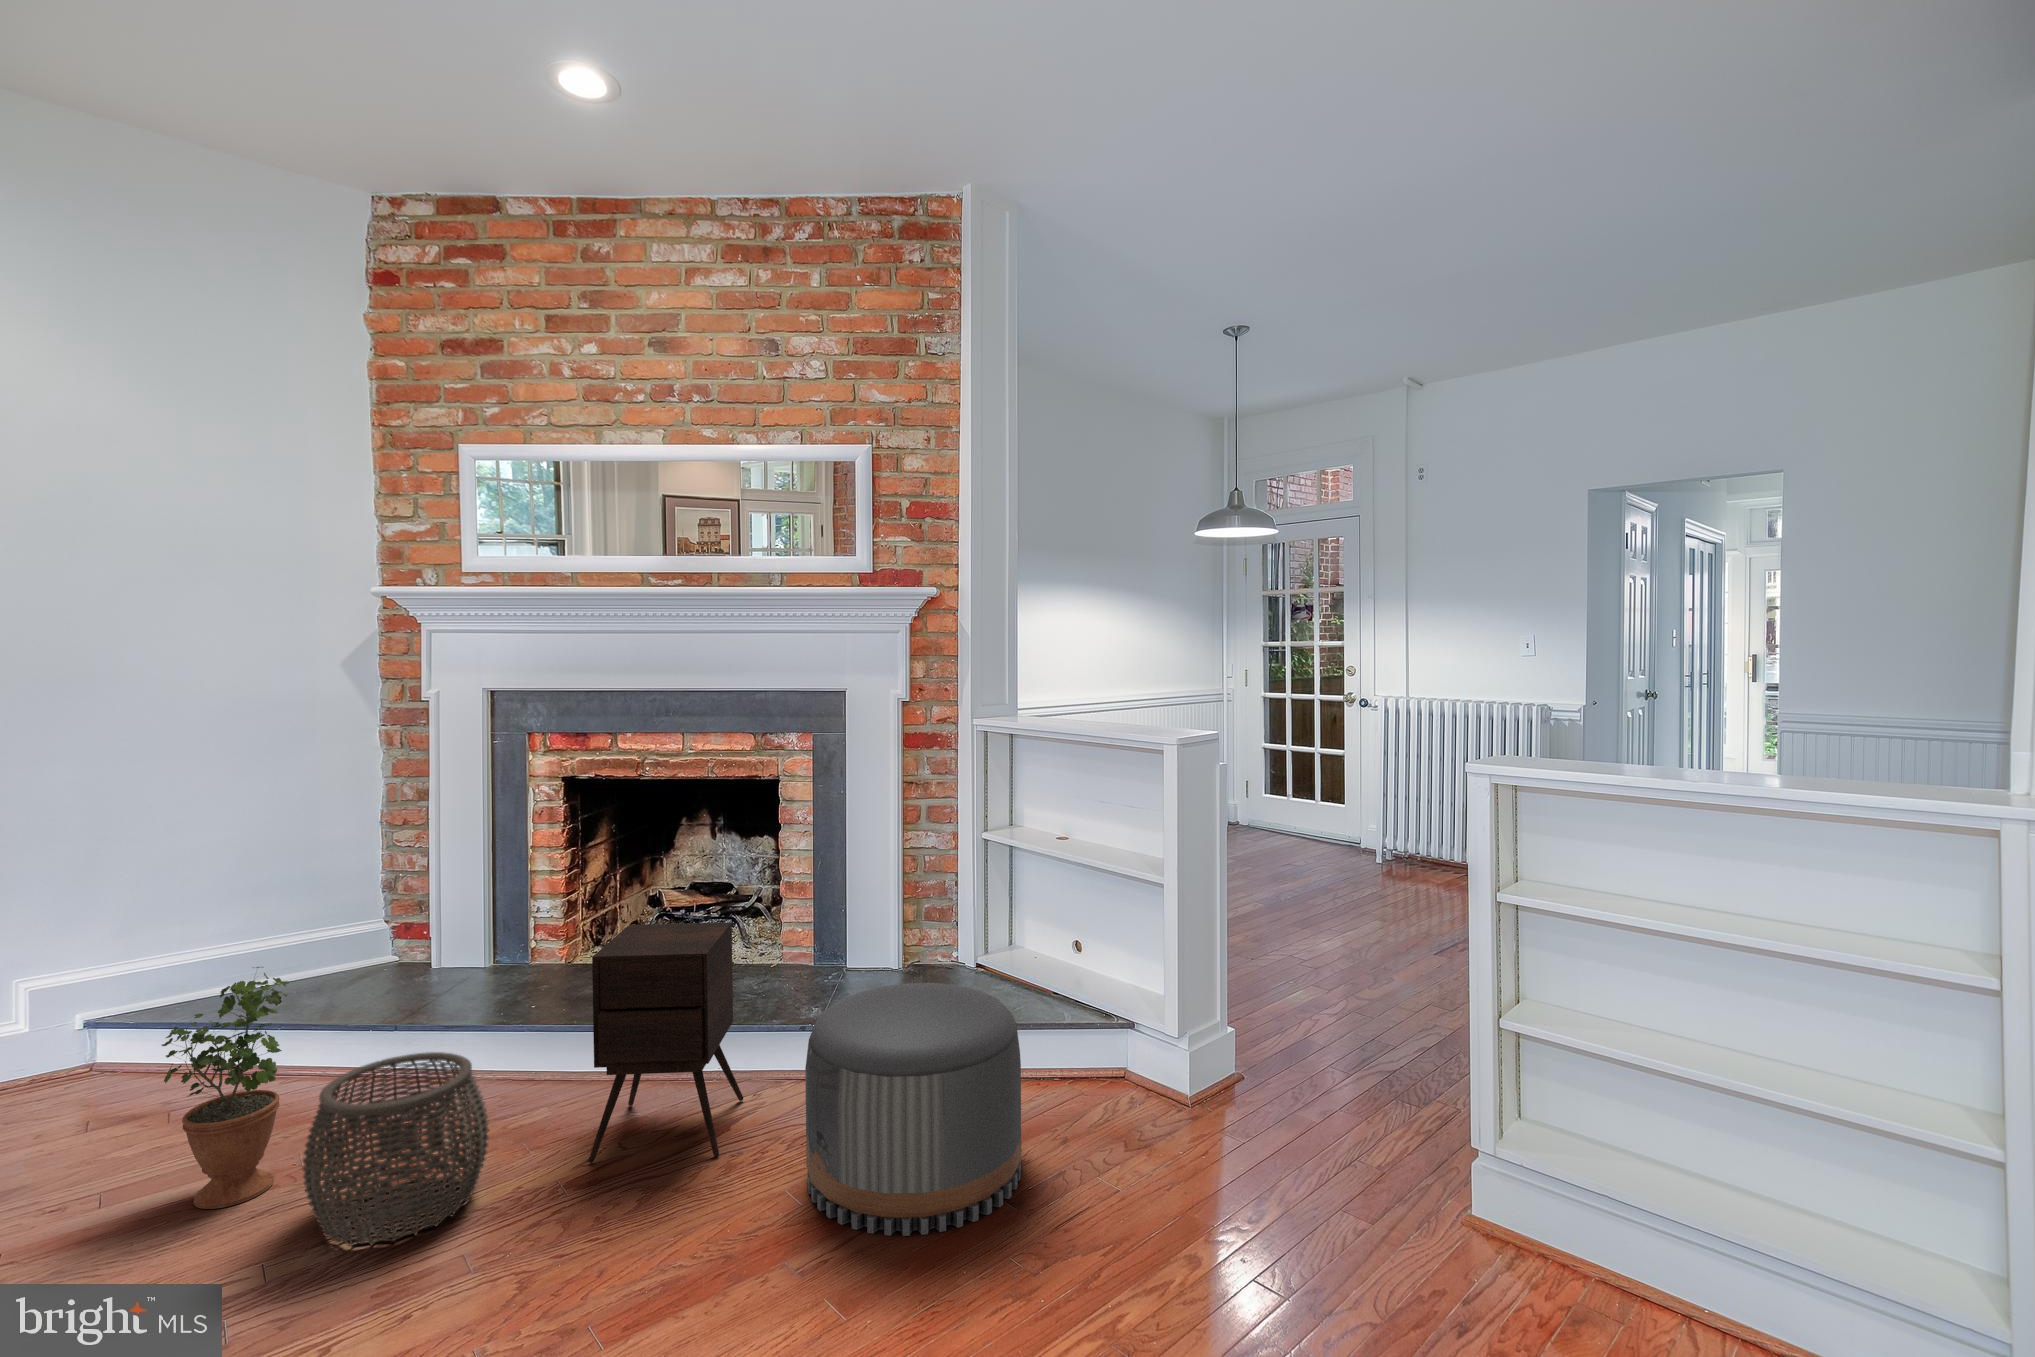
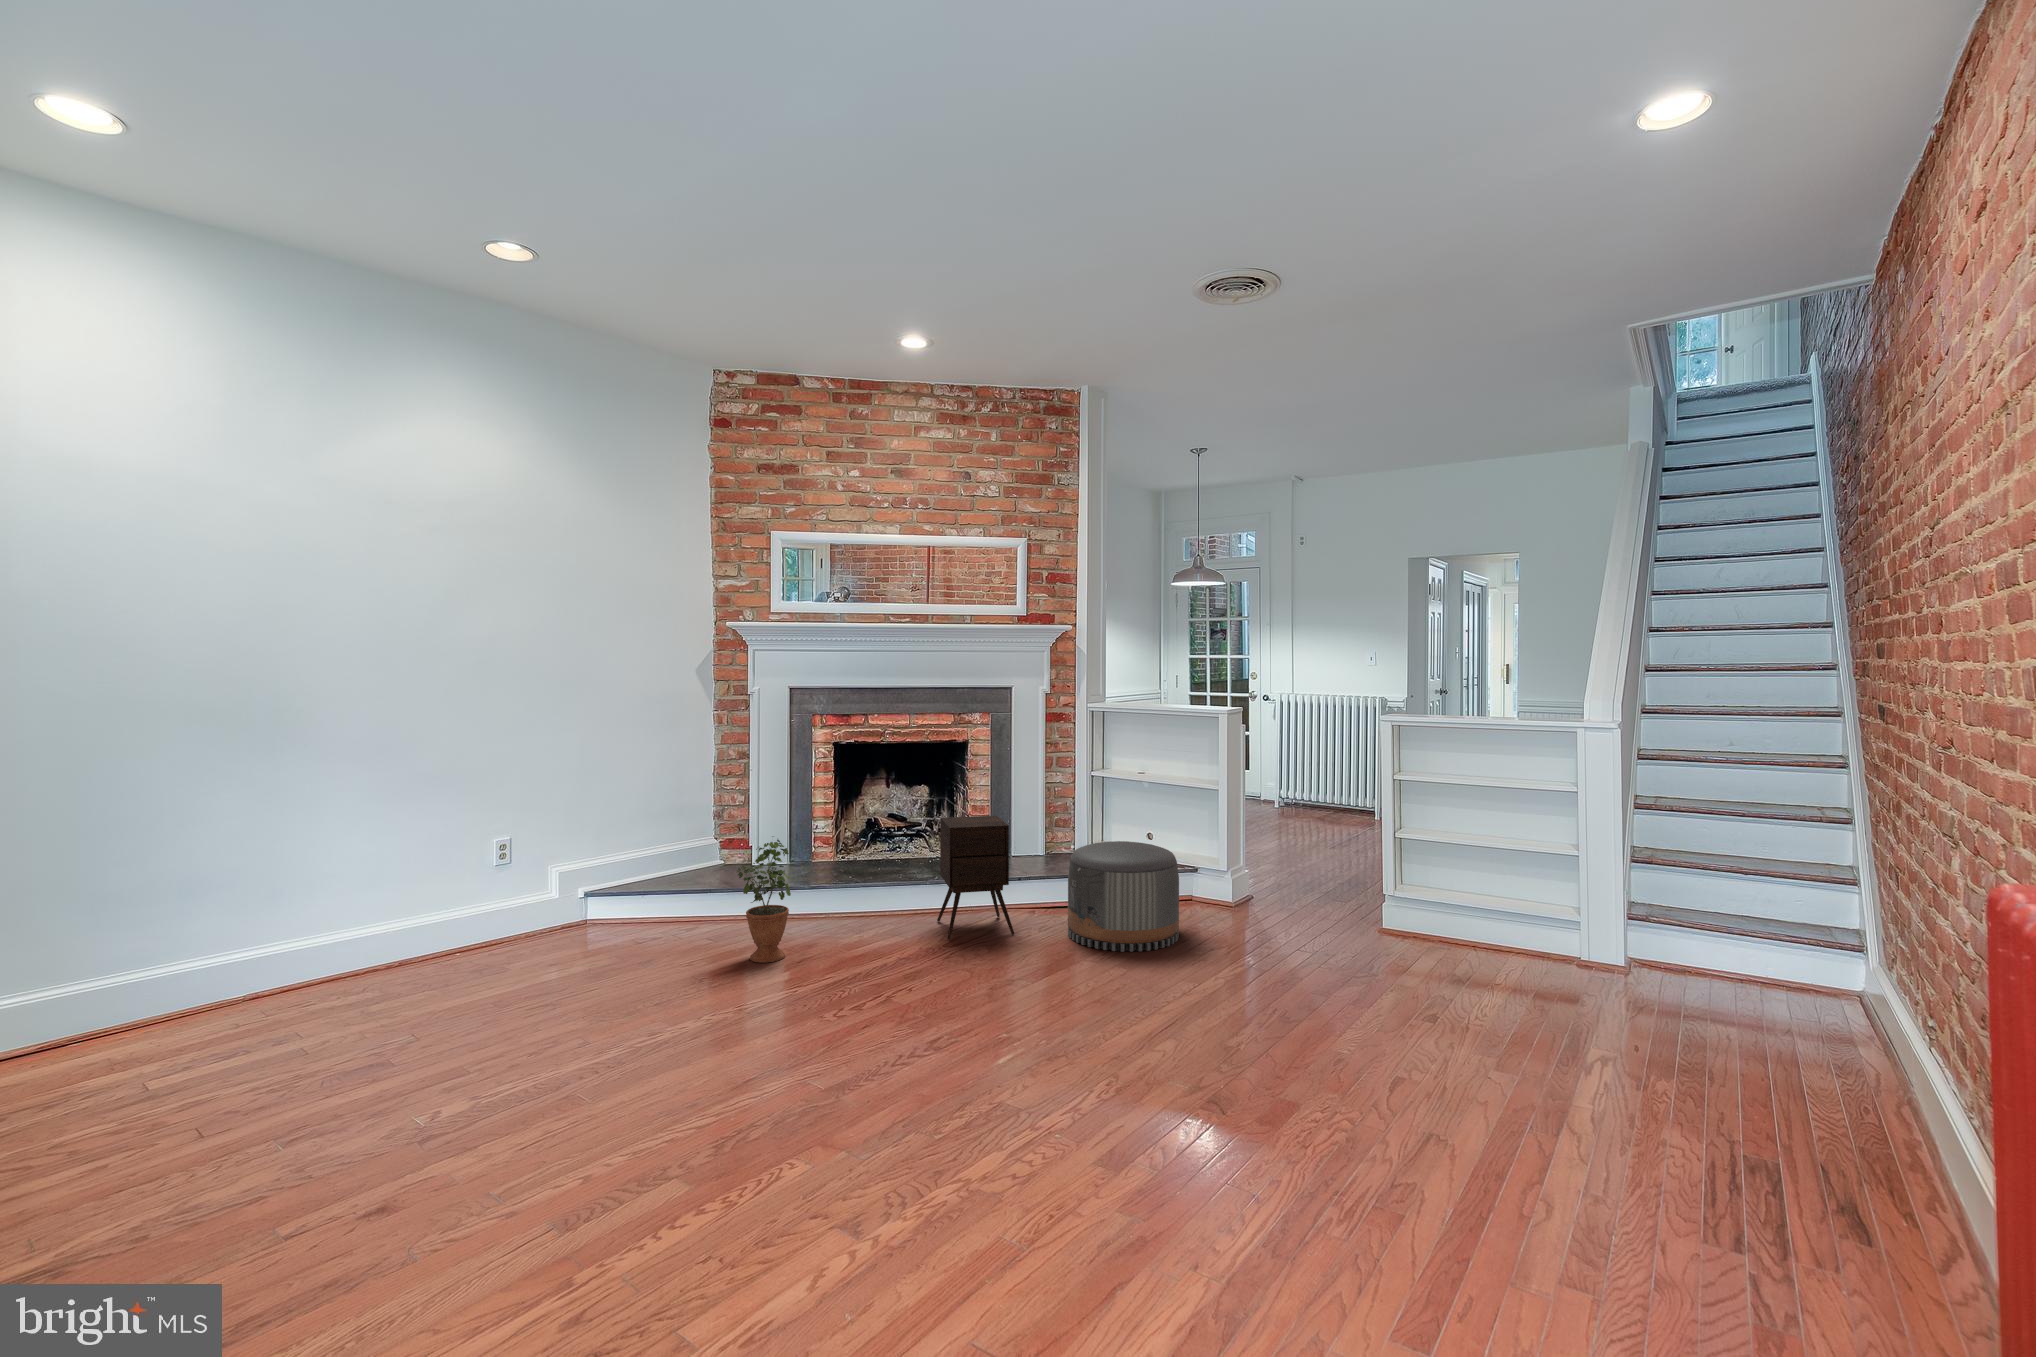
woven basket: present [302,1052,489,1246] -> none [830,879,915,968]

